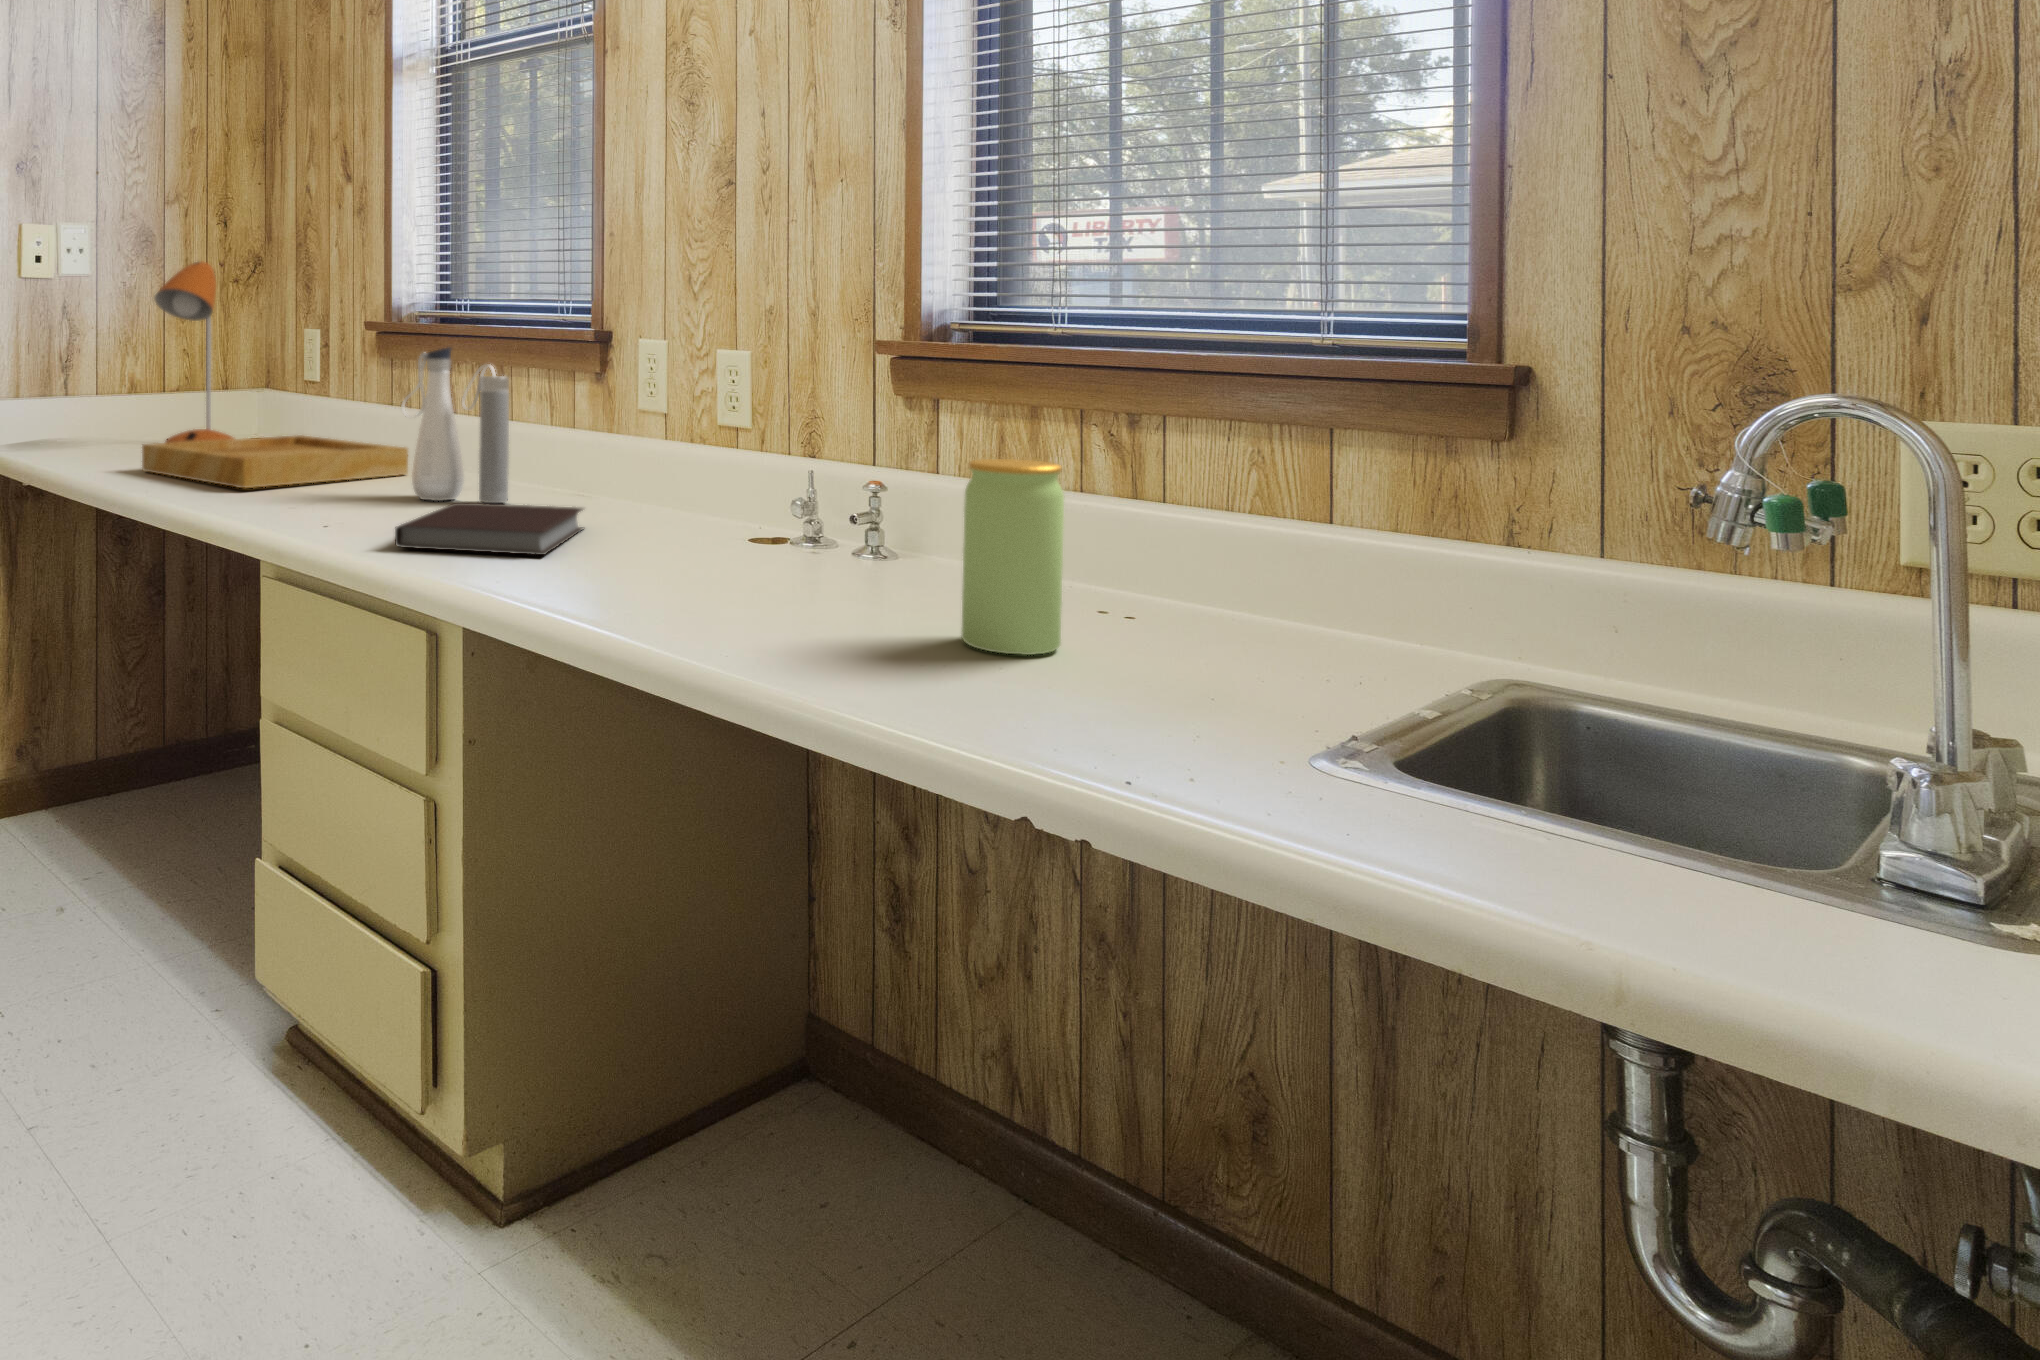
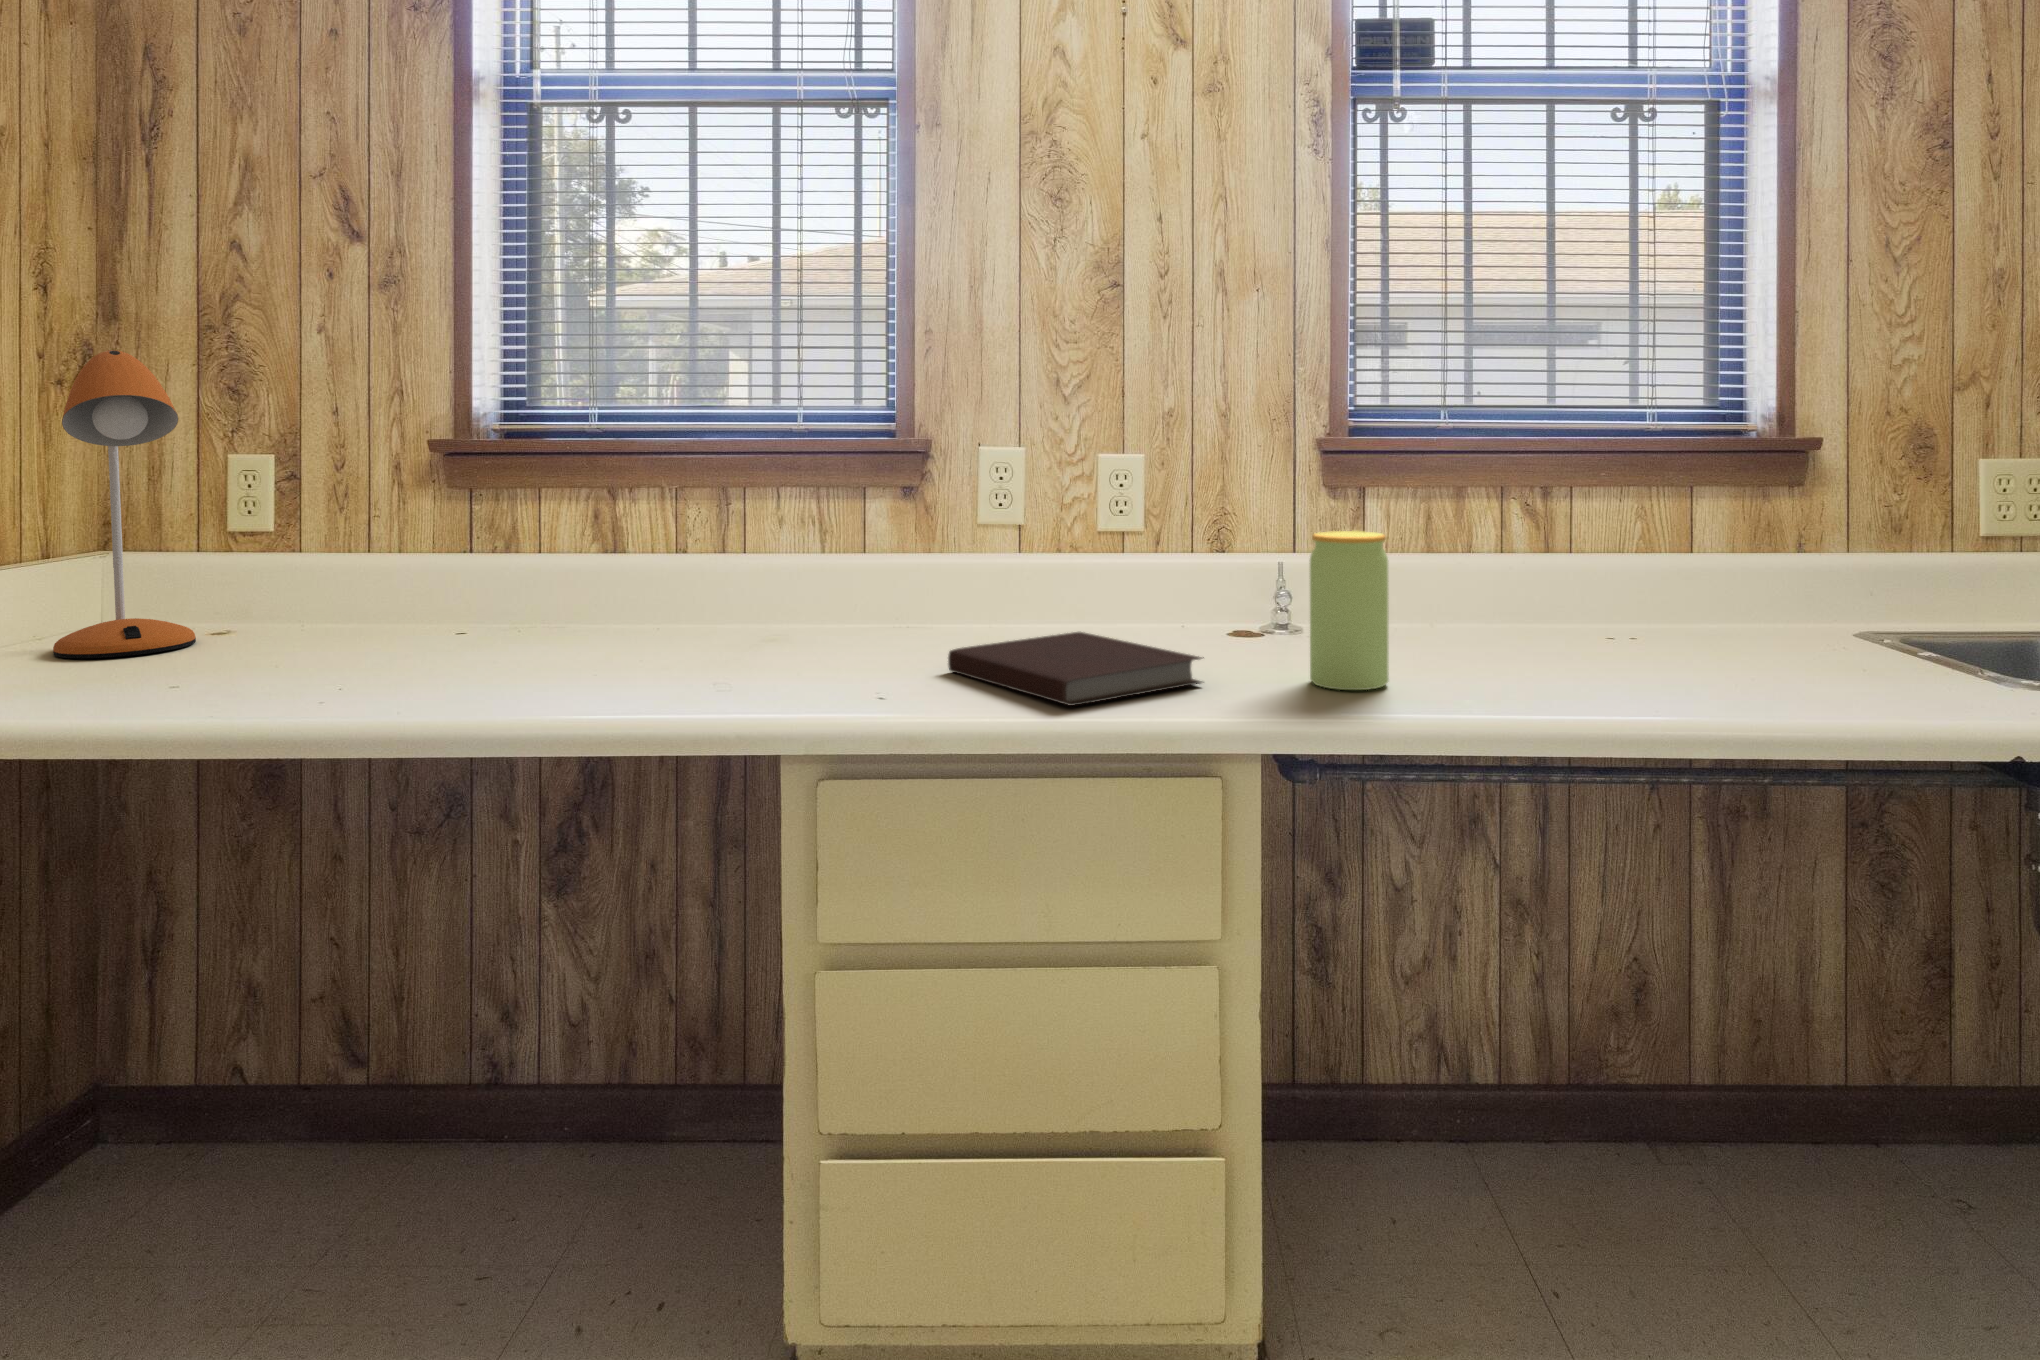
water bottle: present [401,347,509,503] -> none [757,465,901,657]
tray: present [142,435,408,488] -> none [233,600,633,694]
jar: present [961,459,1064,655] -> present [1310,531,1389,690]

